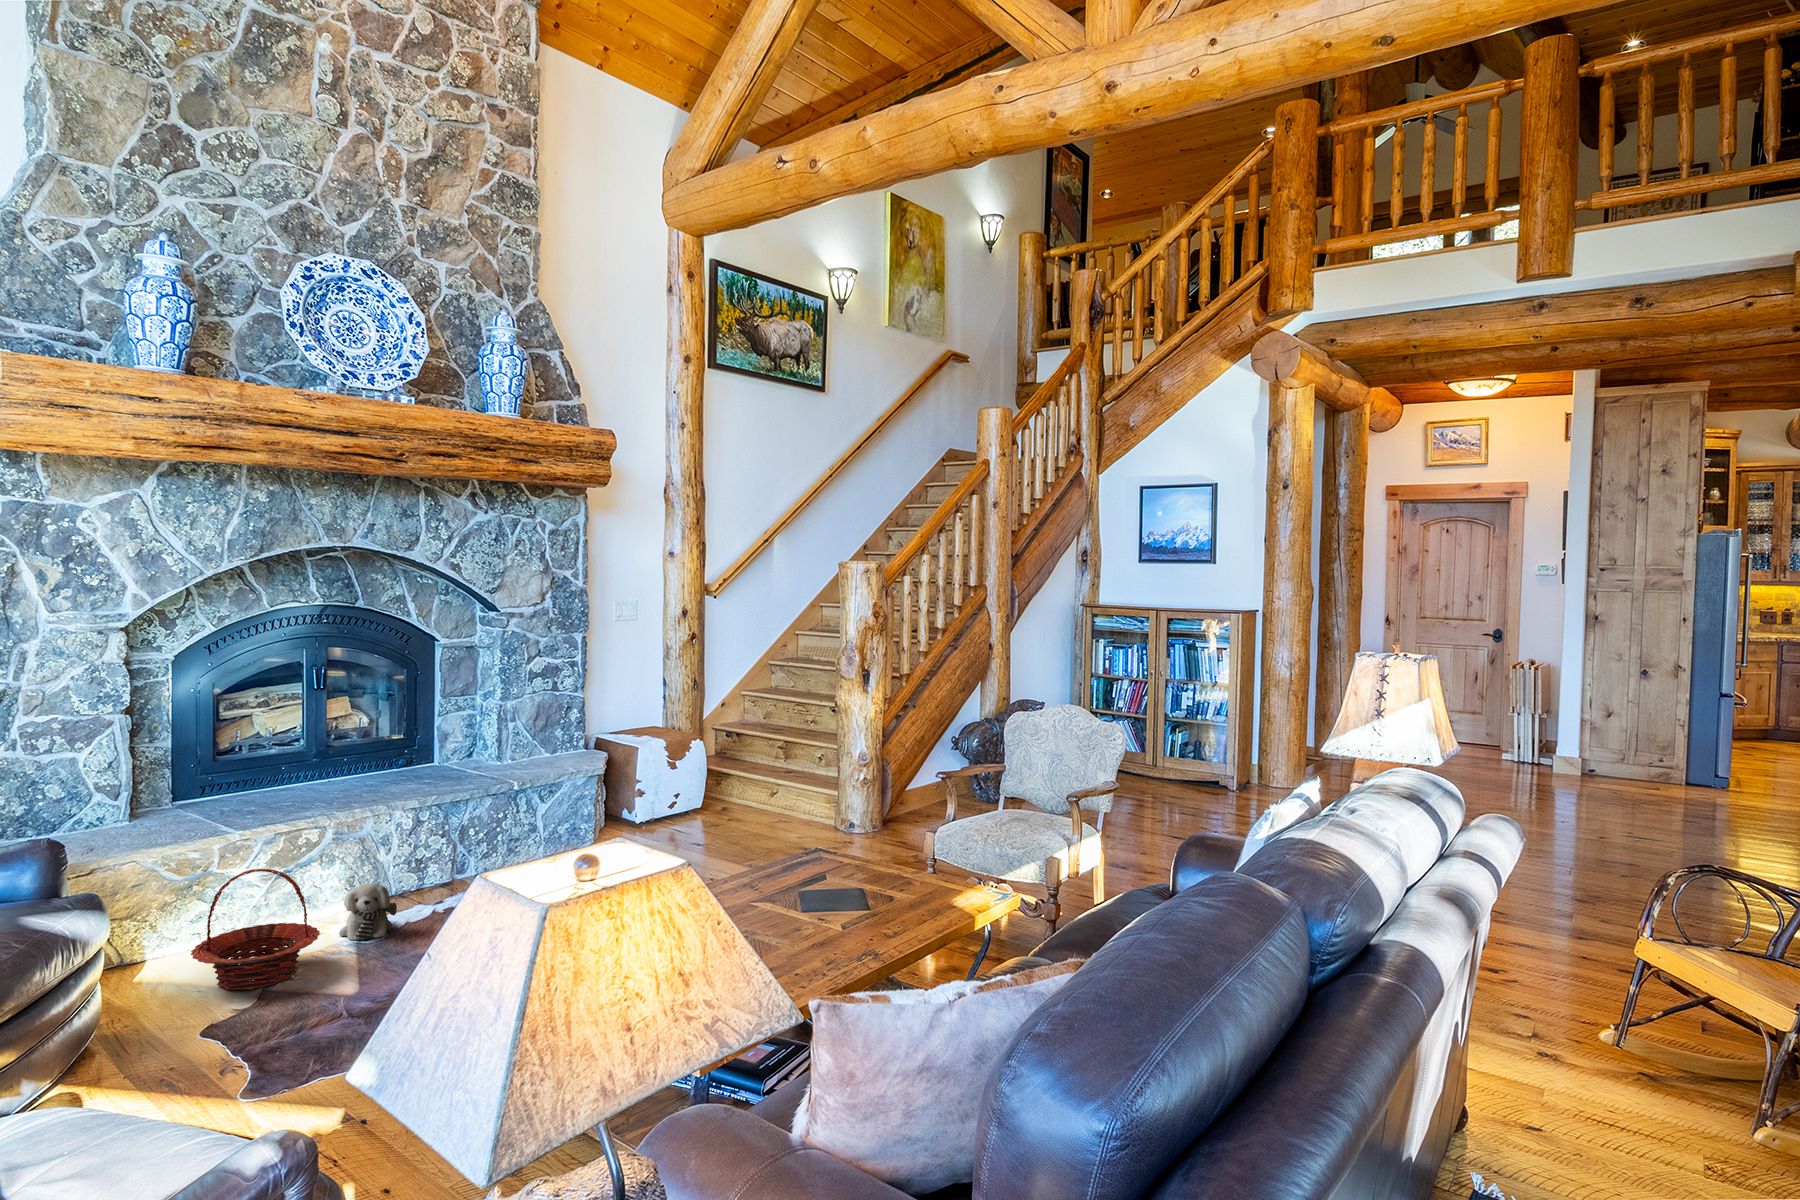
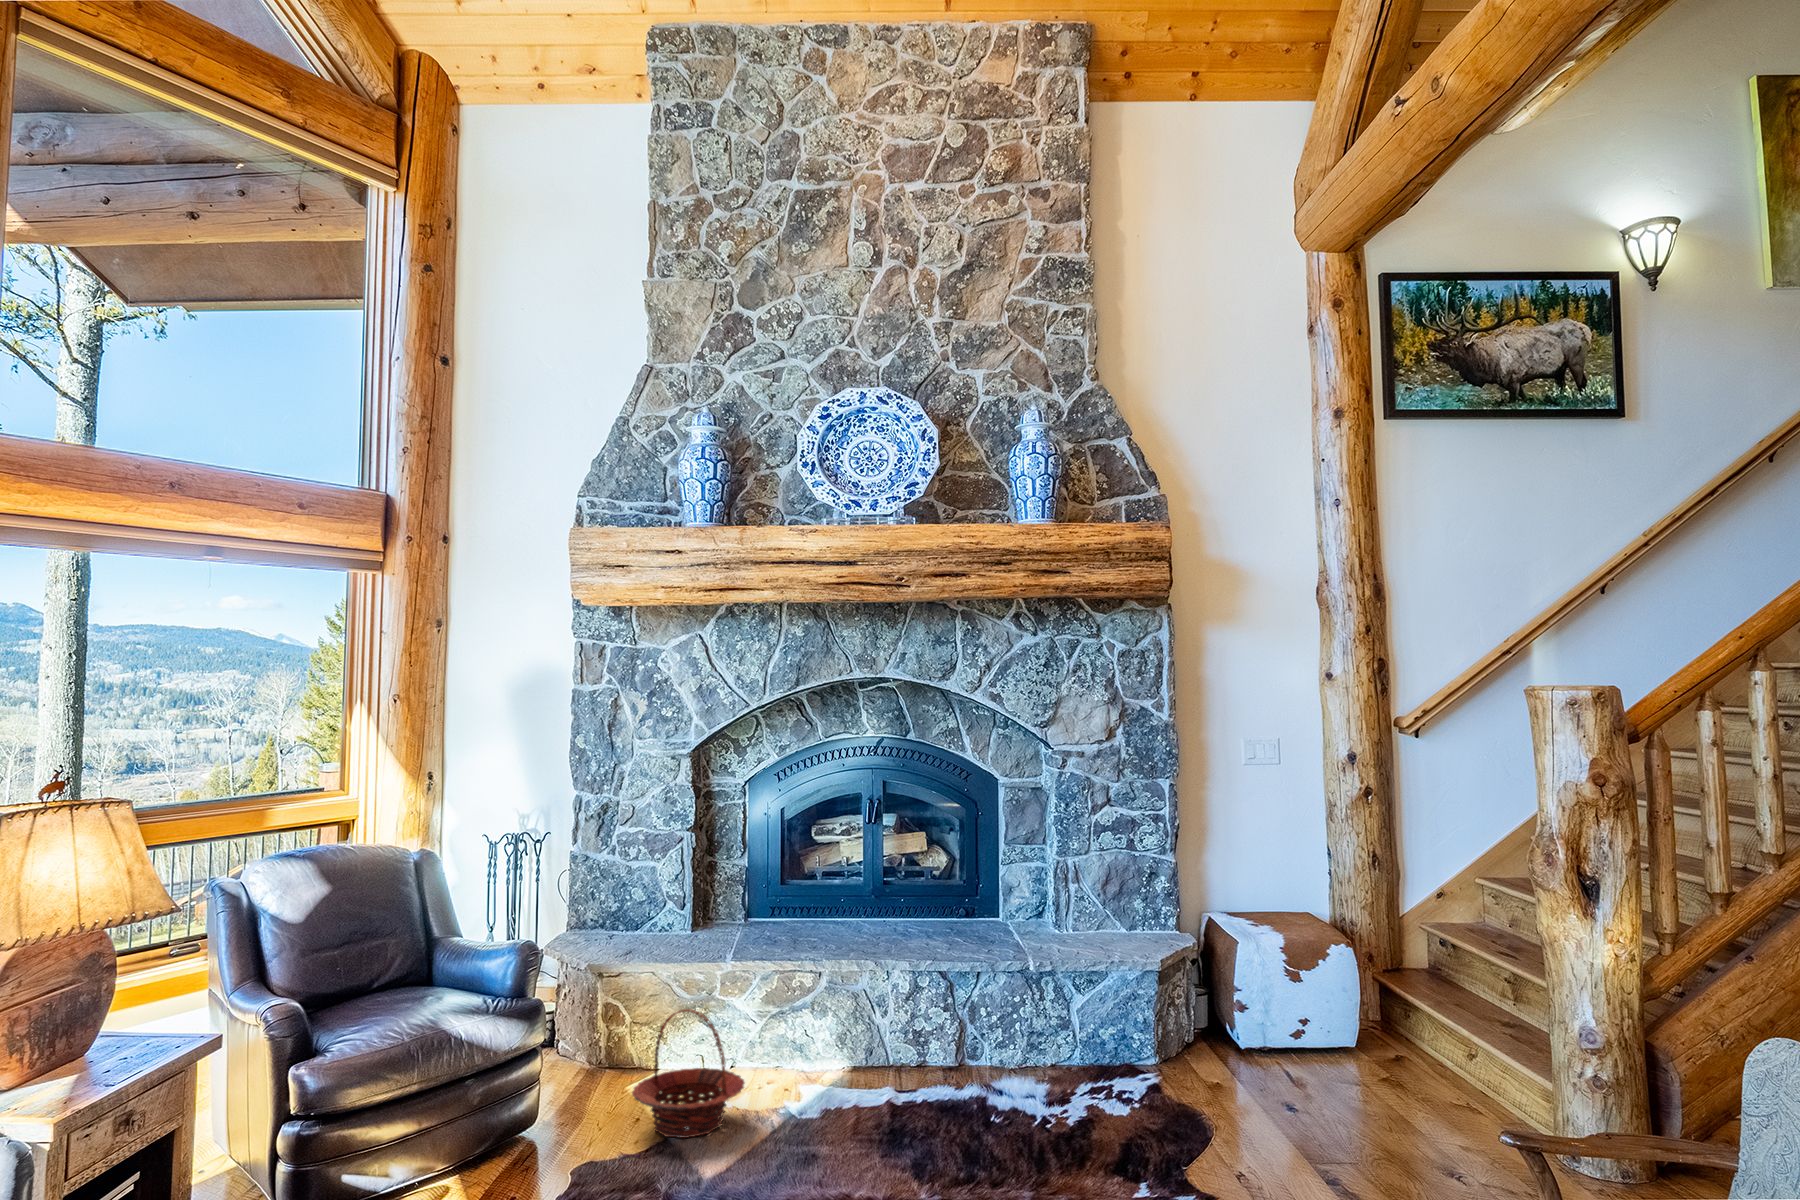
plush toy: present [339,883,397,940] -> none [794,1049,846,1116]

